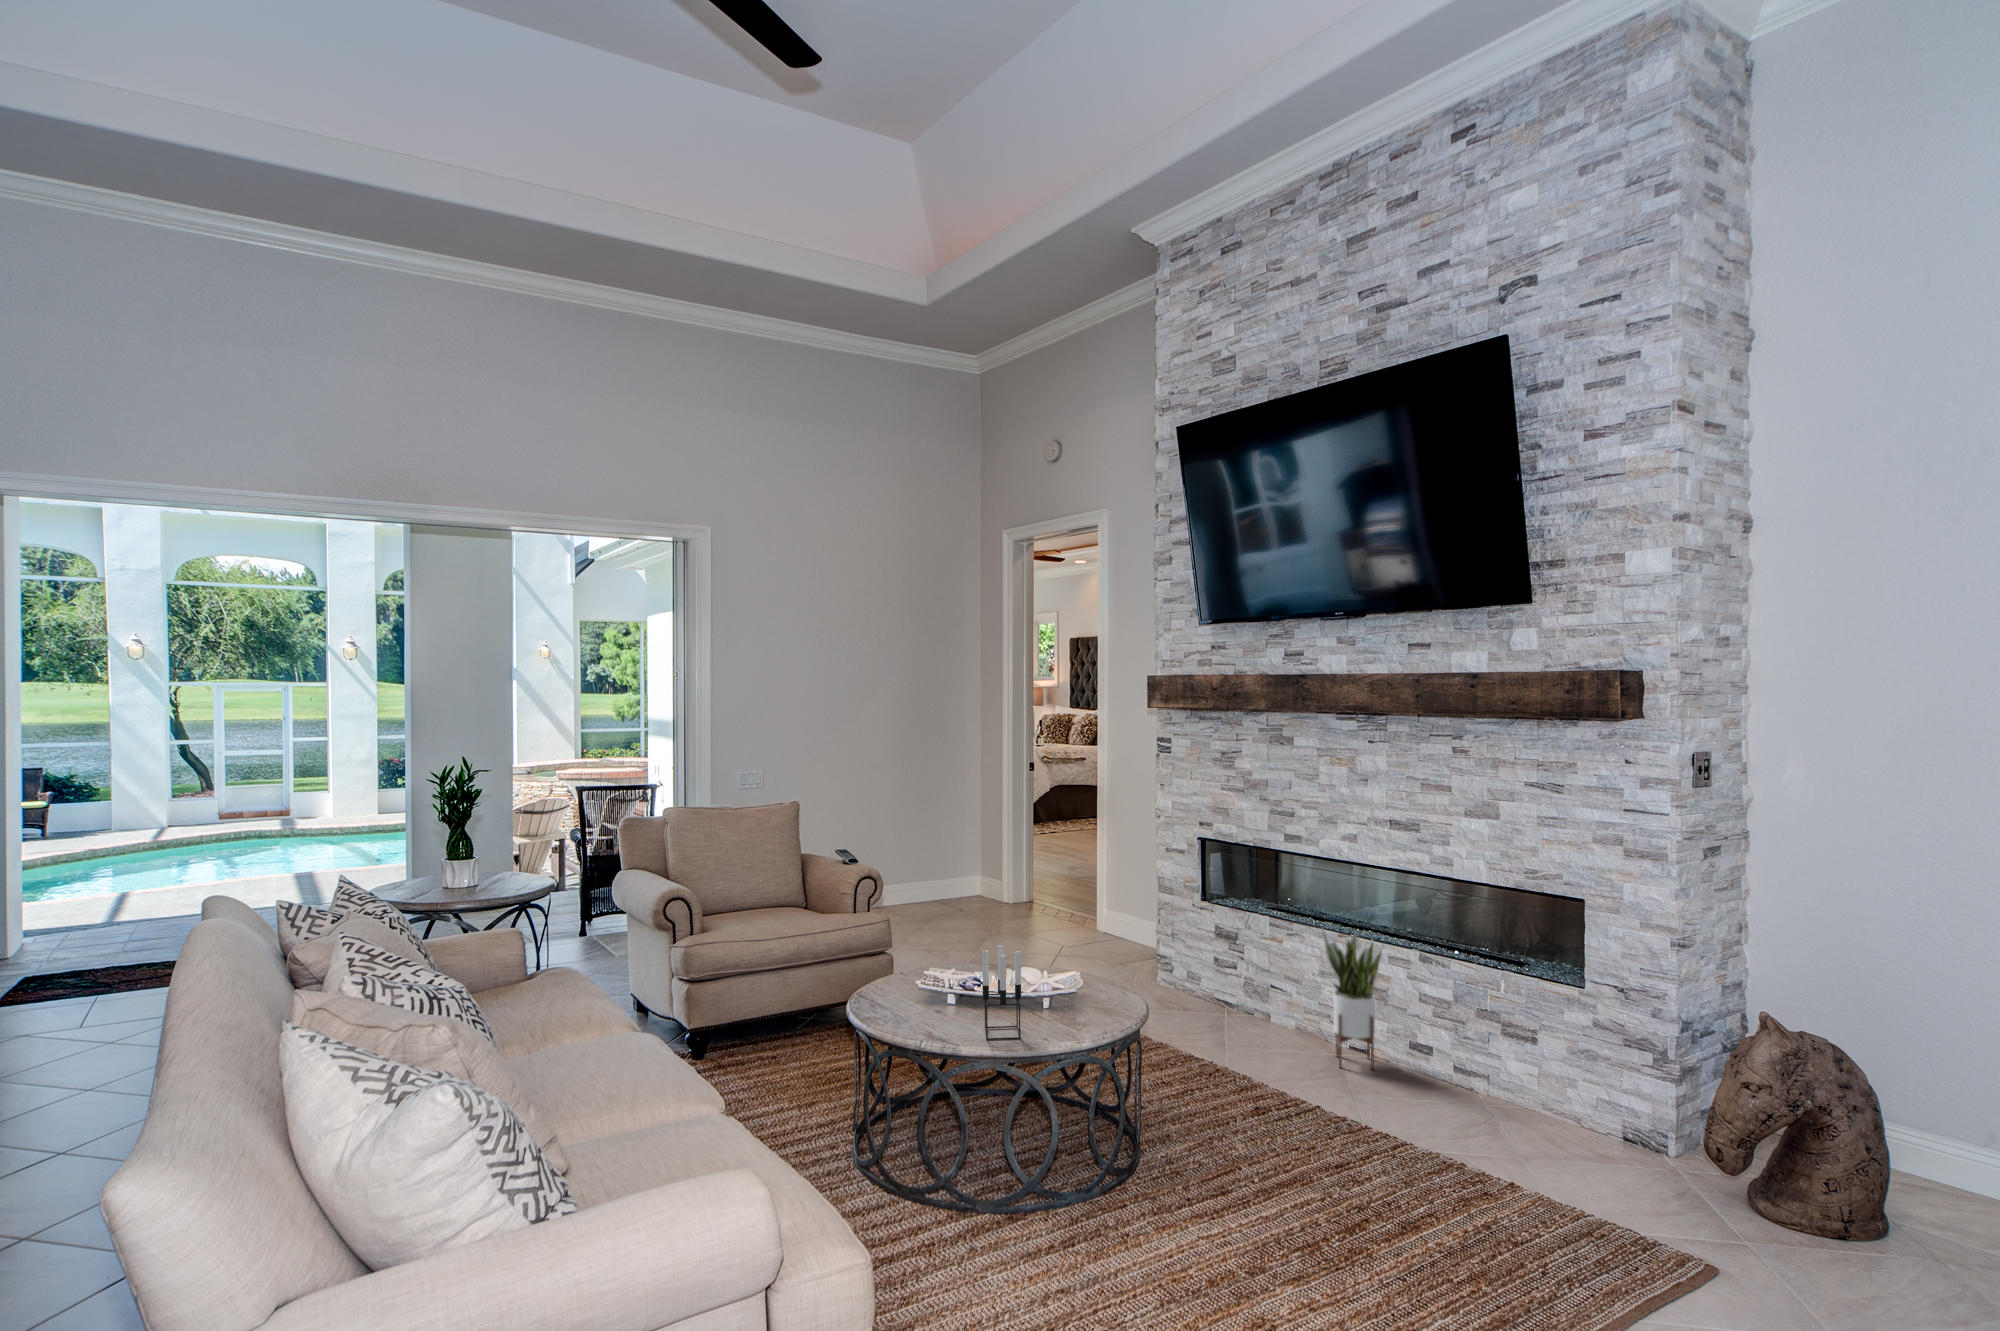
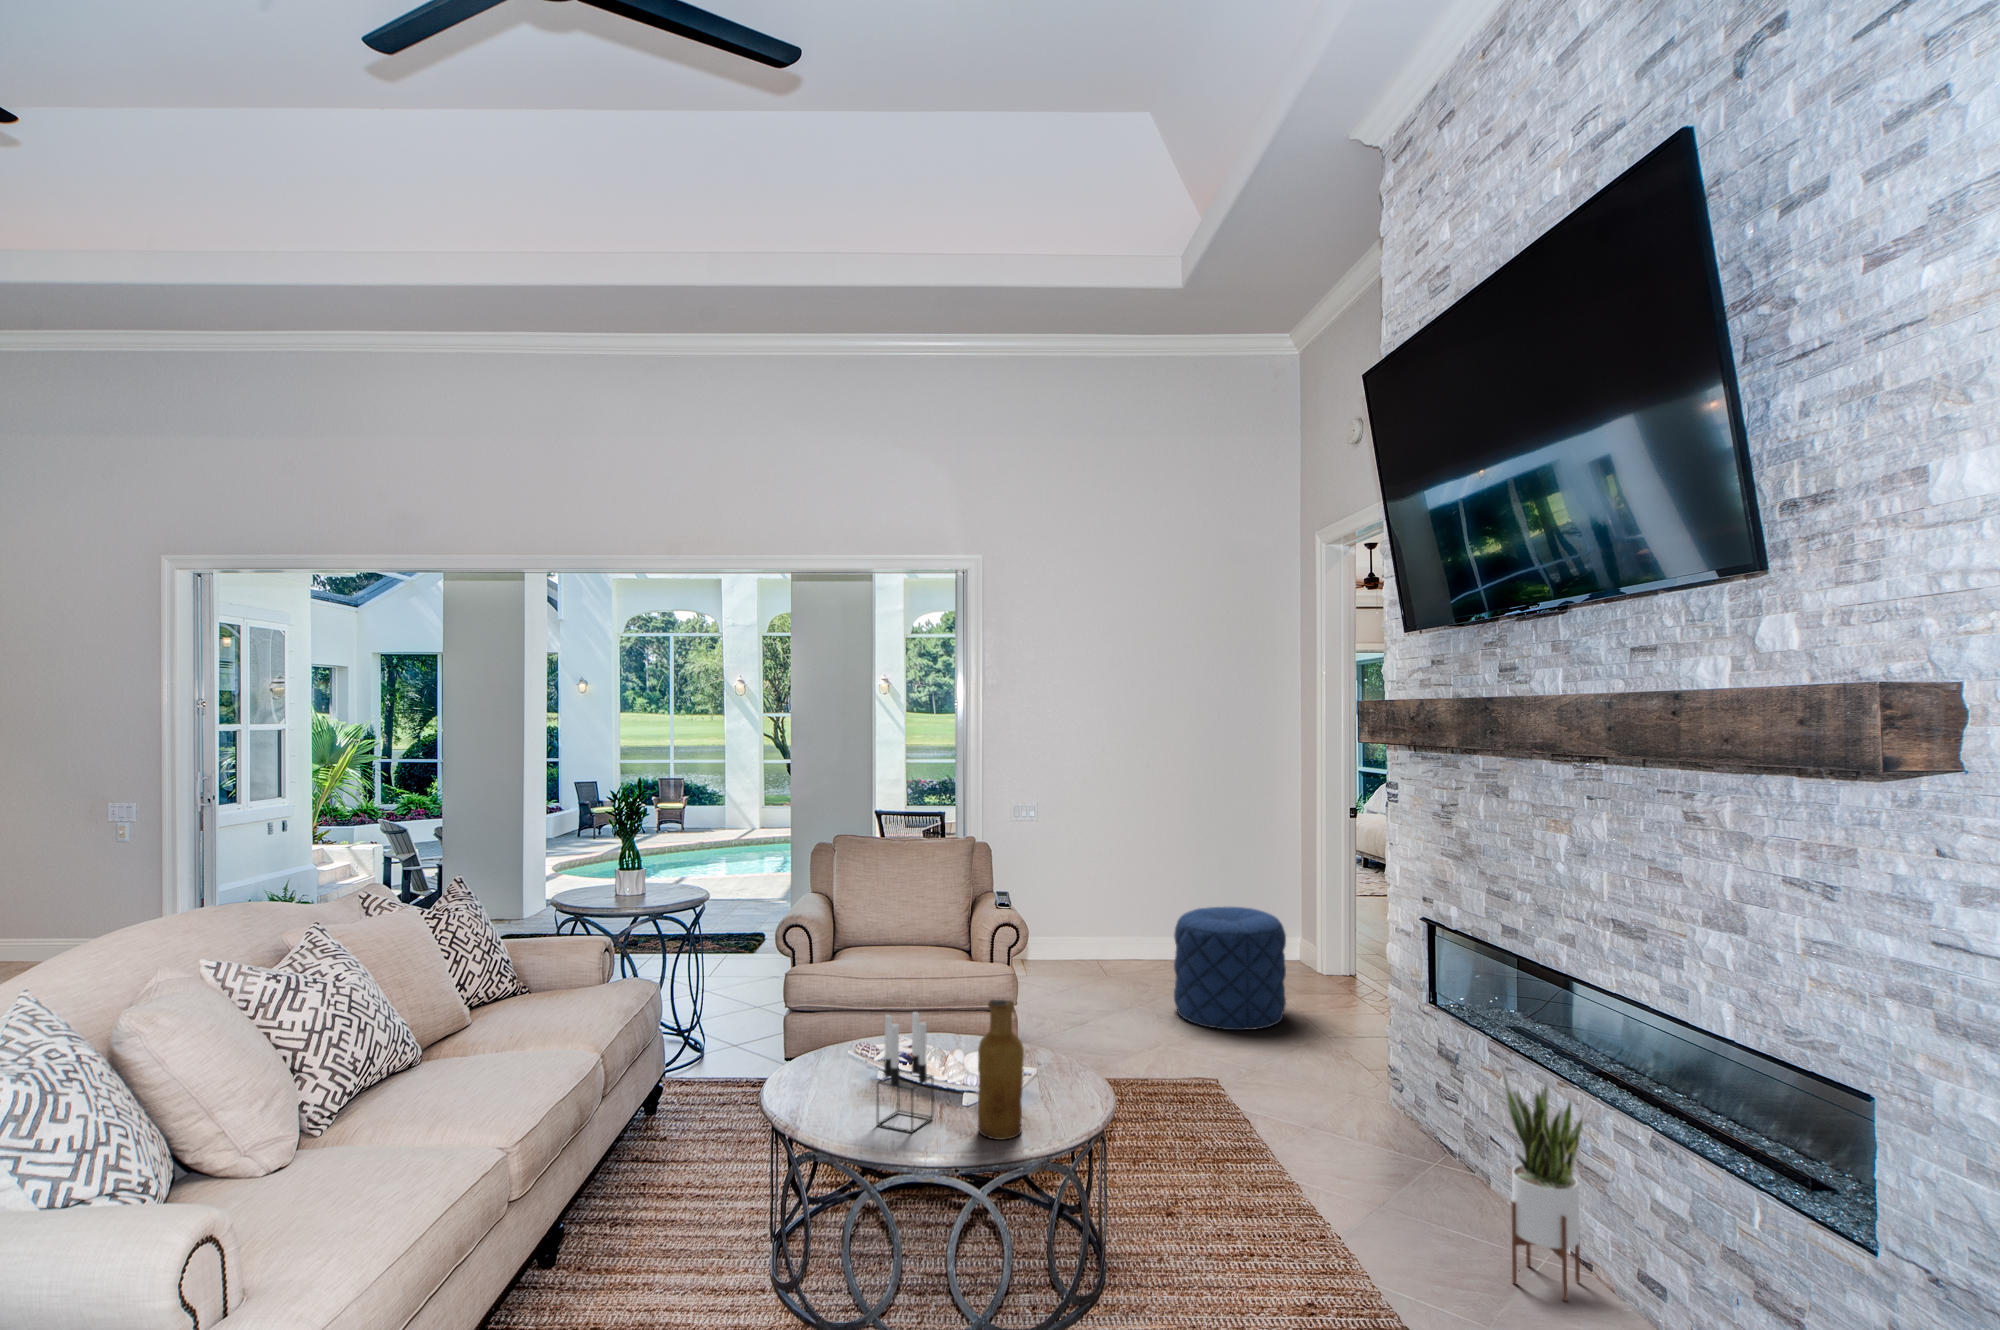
pouf: none [945,850,1036,951] -> present [1174,907,1286,1030]
vase: none [1059,924,1094,1031] -> present [978,1000,1024,1140]

